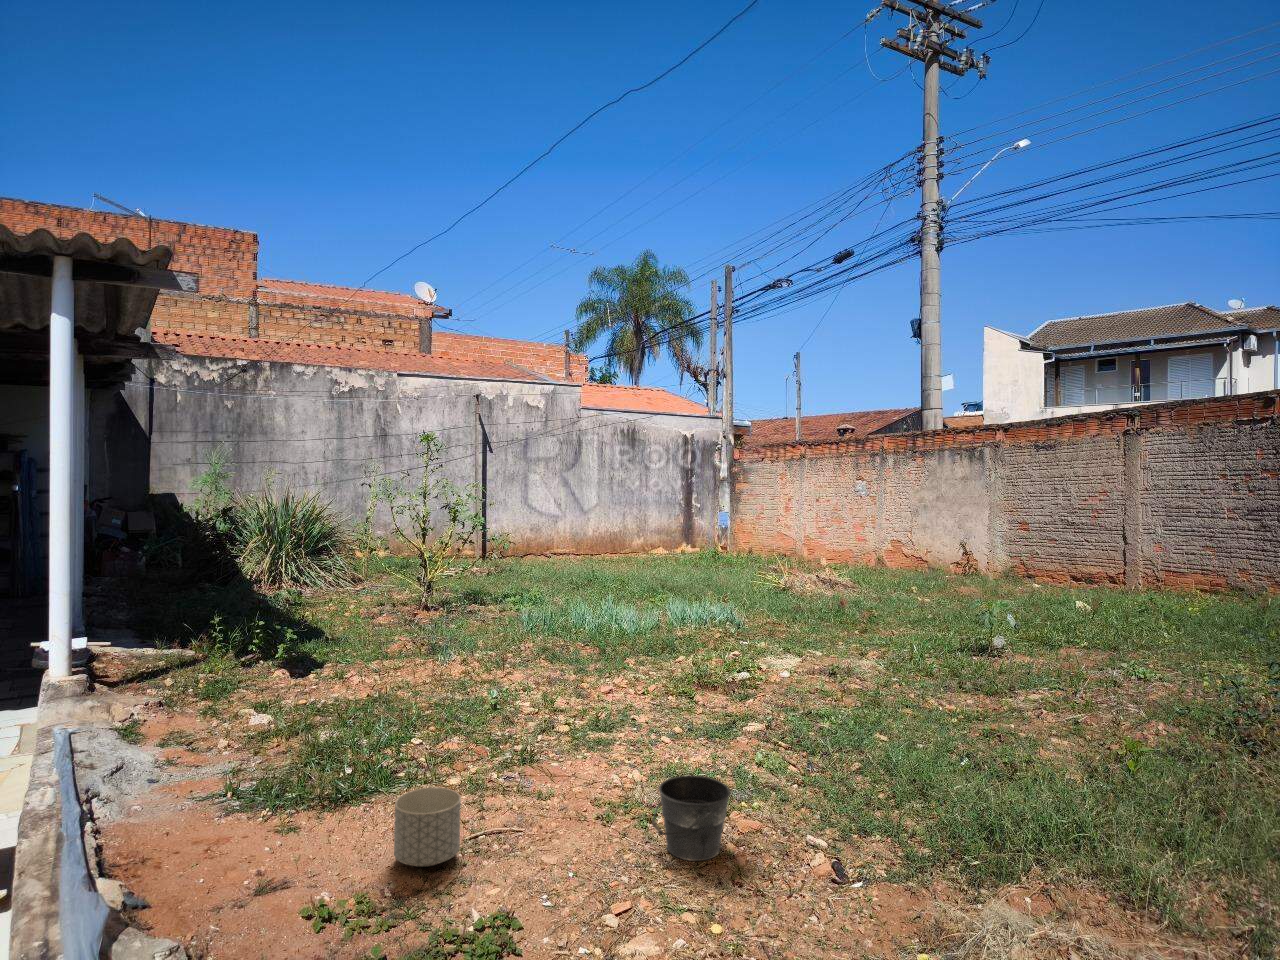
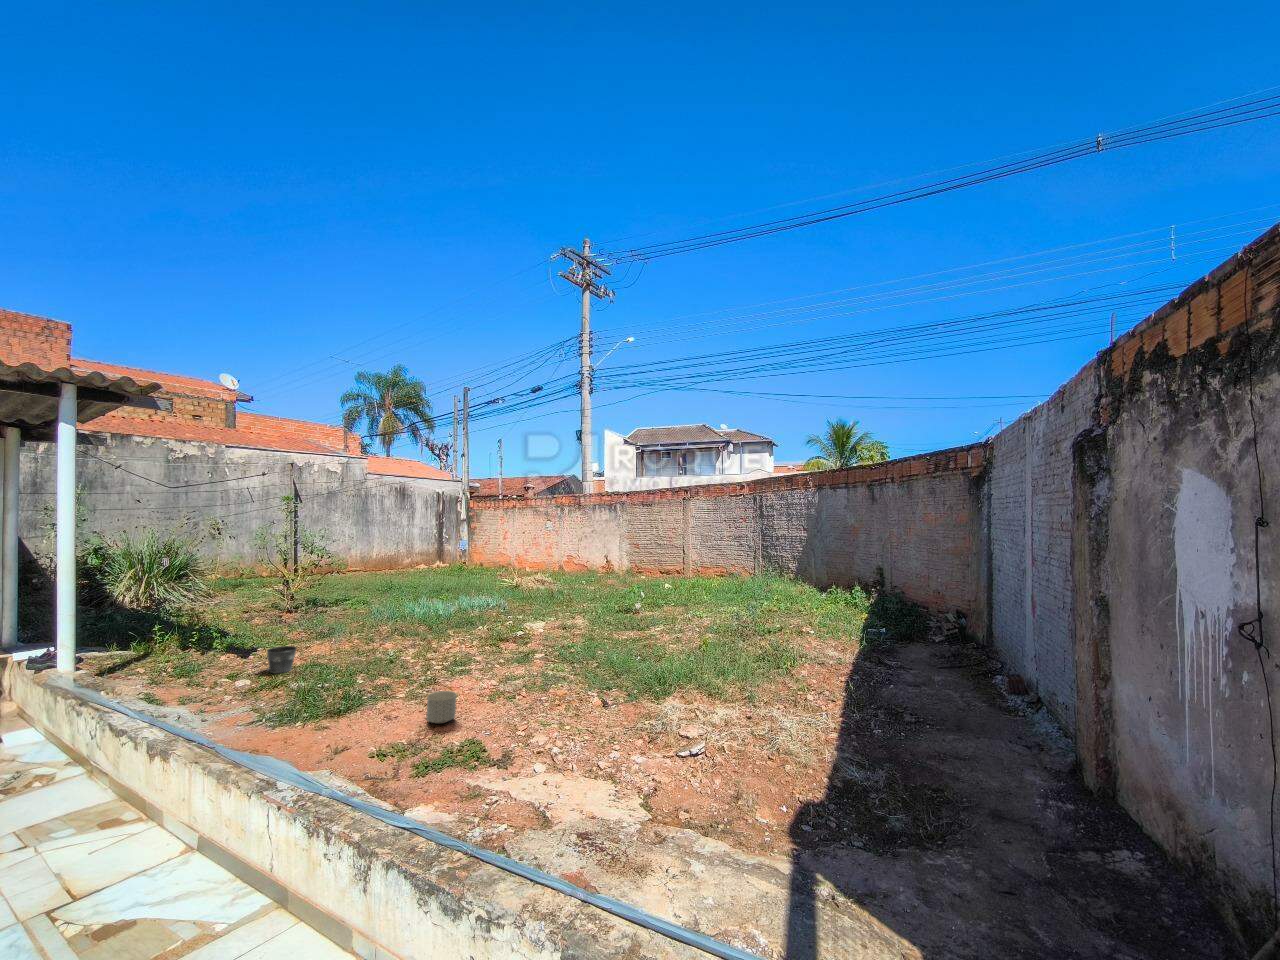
bucket: present [652,775,730,861] -> present [264,646,297,673]

